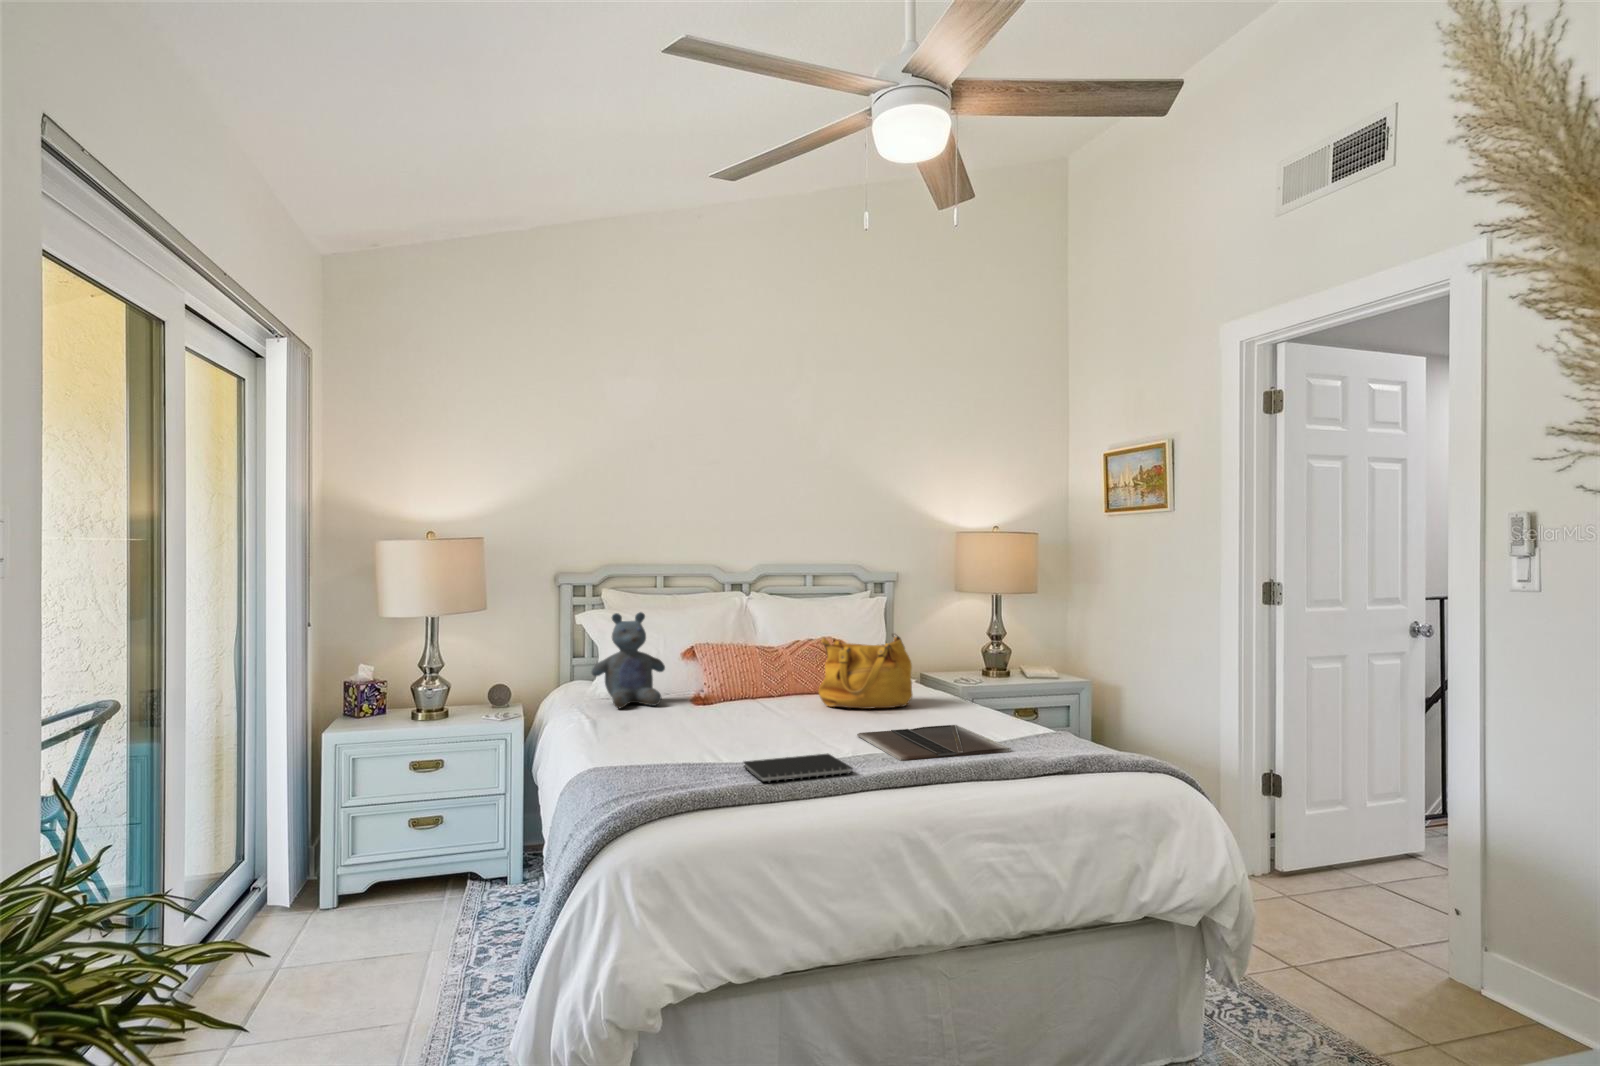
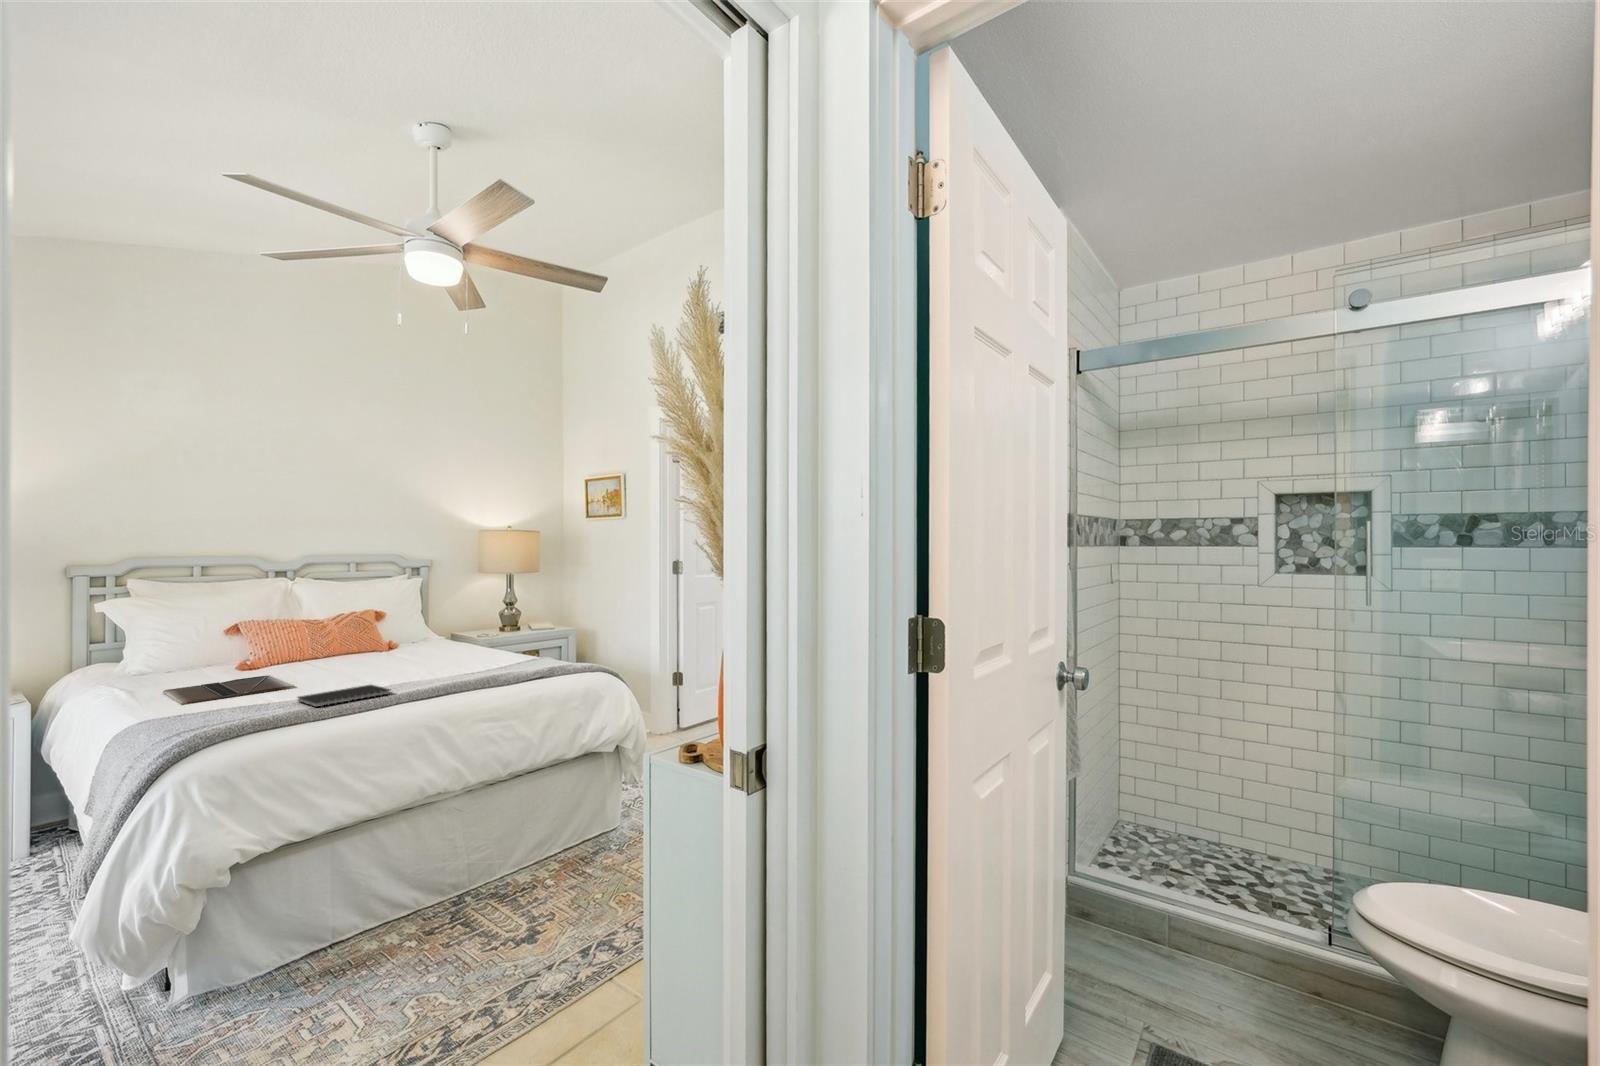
stuffed bear: present [592,612,665,708] -> none [123,597,207,680]
handbag: present [819,633,912,709] -> none [361,602,440,659]
laptop: present [857,725,1011,761] -> present [163,675,295,705]

